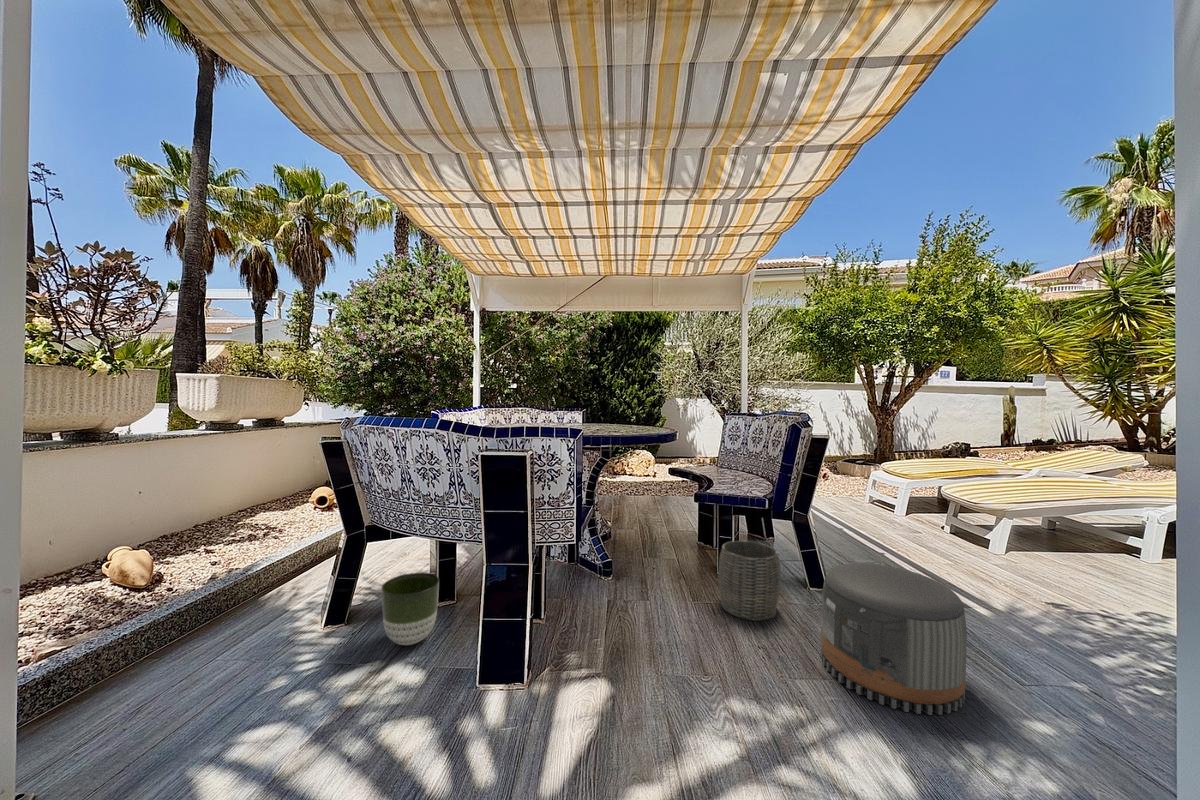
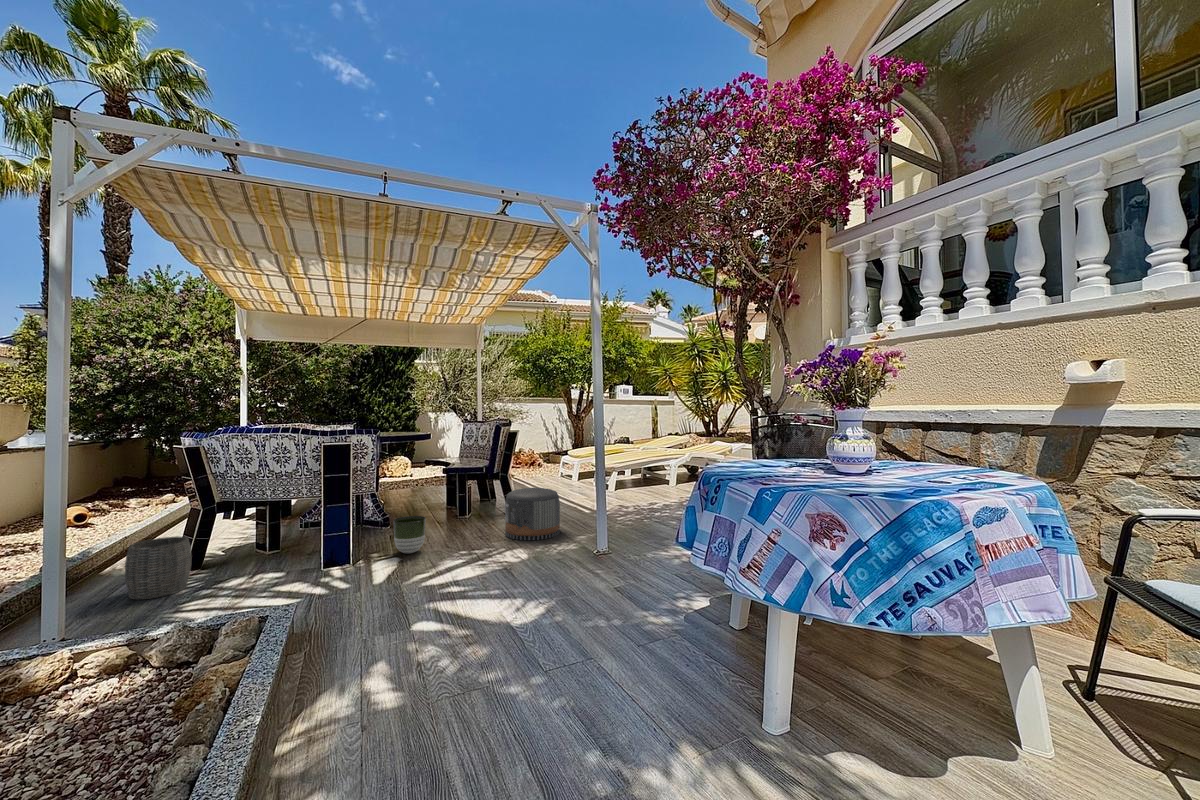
woven basket: present [718,541,781,621] -> present [125,537,192,600]
planter: present [382,573,439,645] -> present [393,516,426,553]

